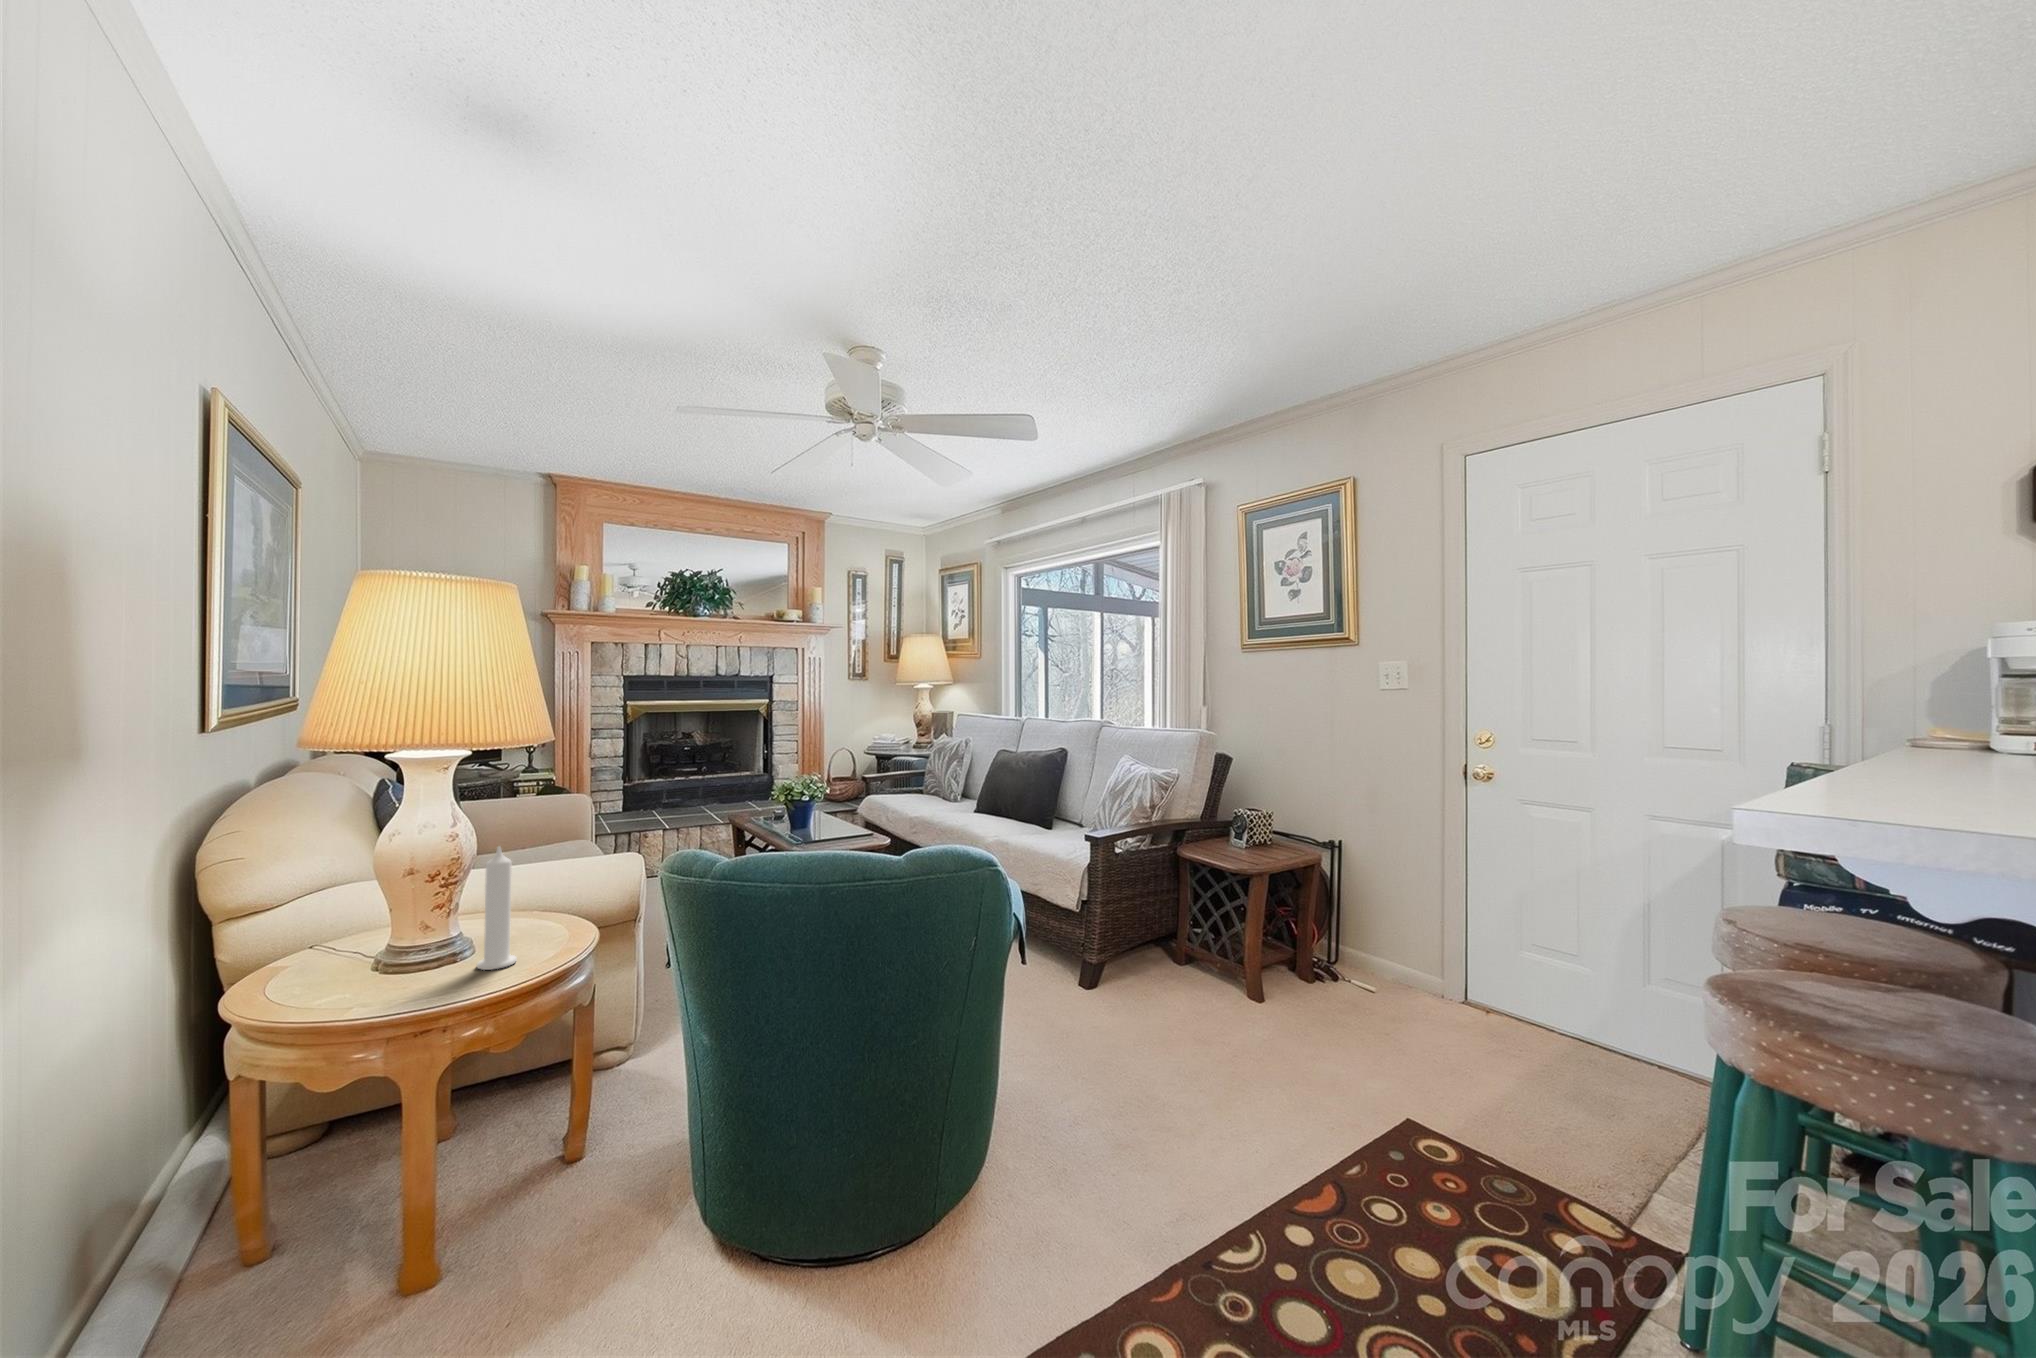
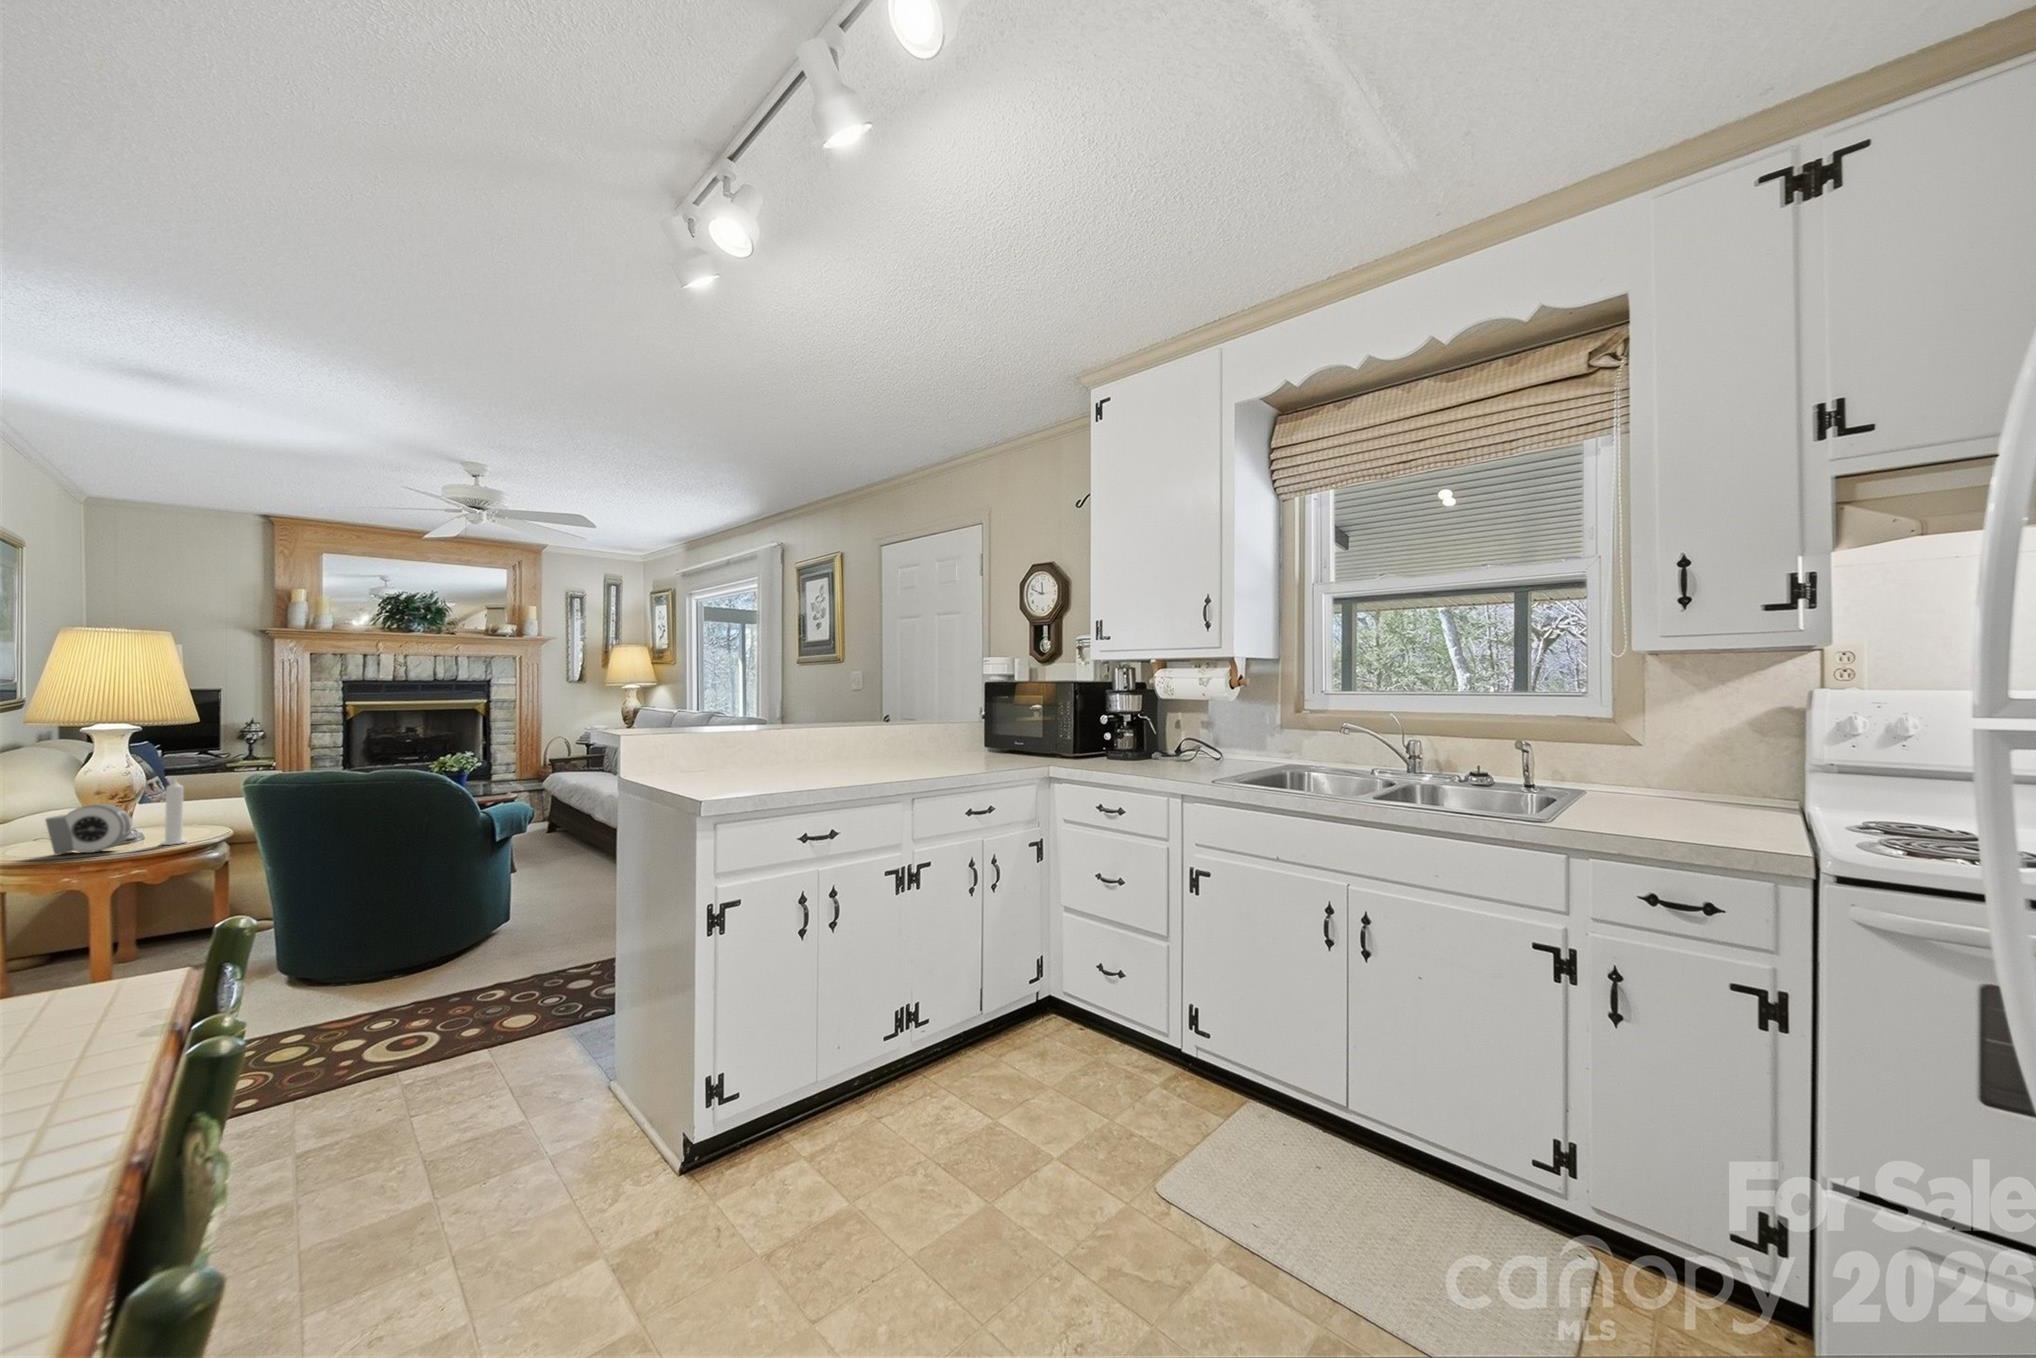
alarm clock: none [300,896,435,998] -> present [46,804,132,855]

